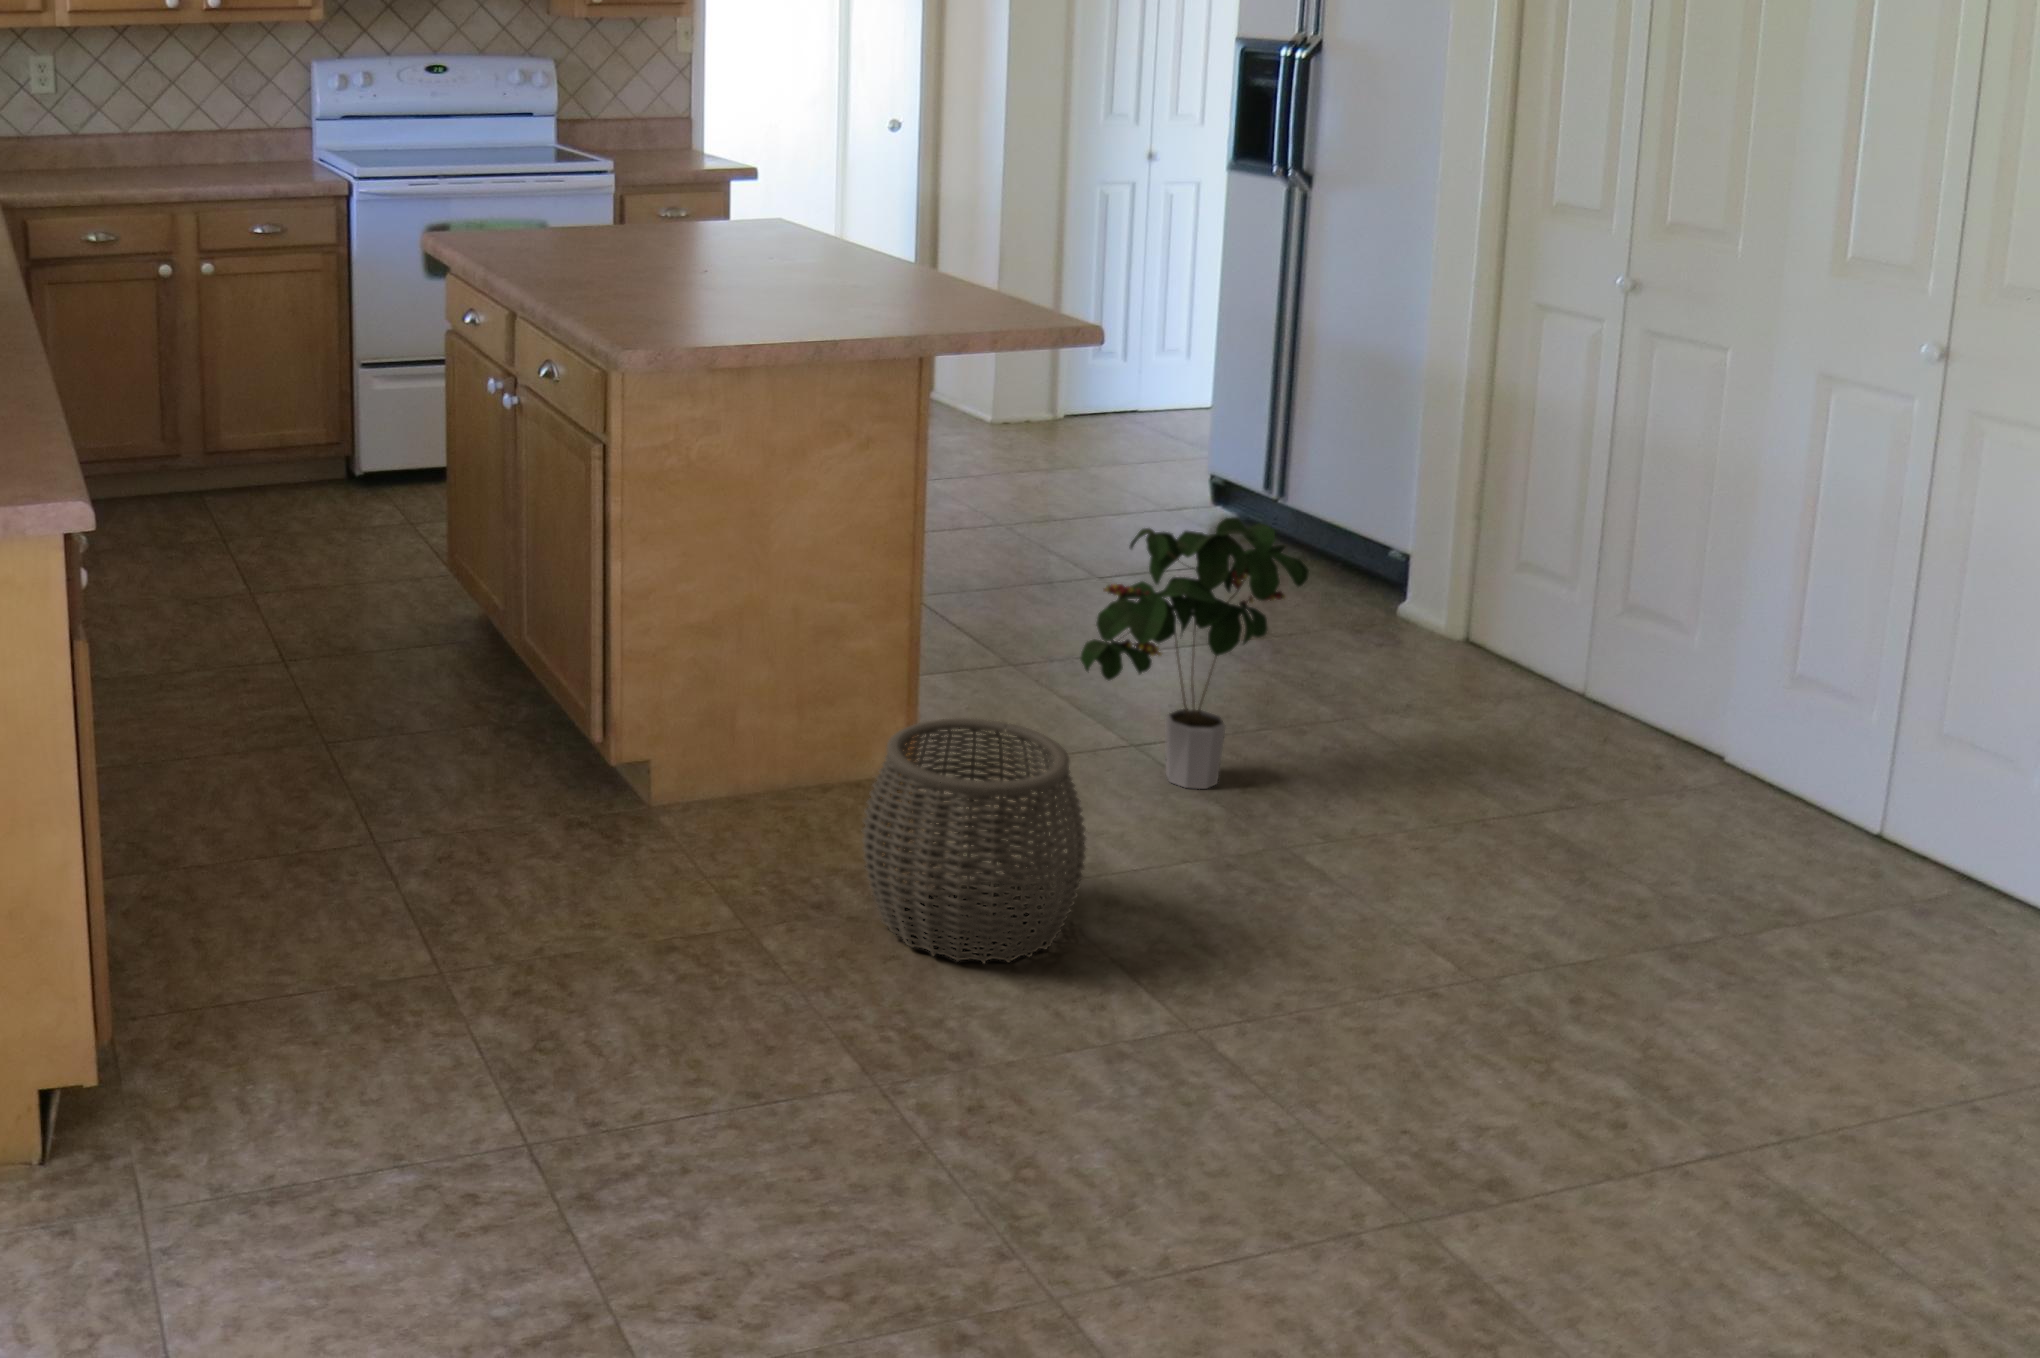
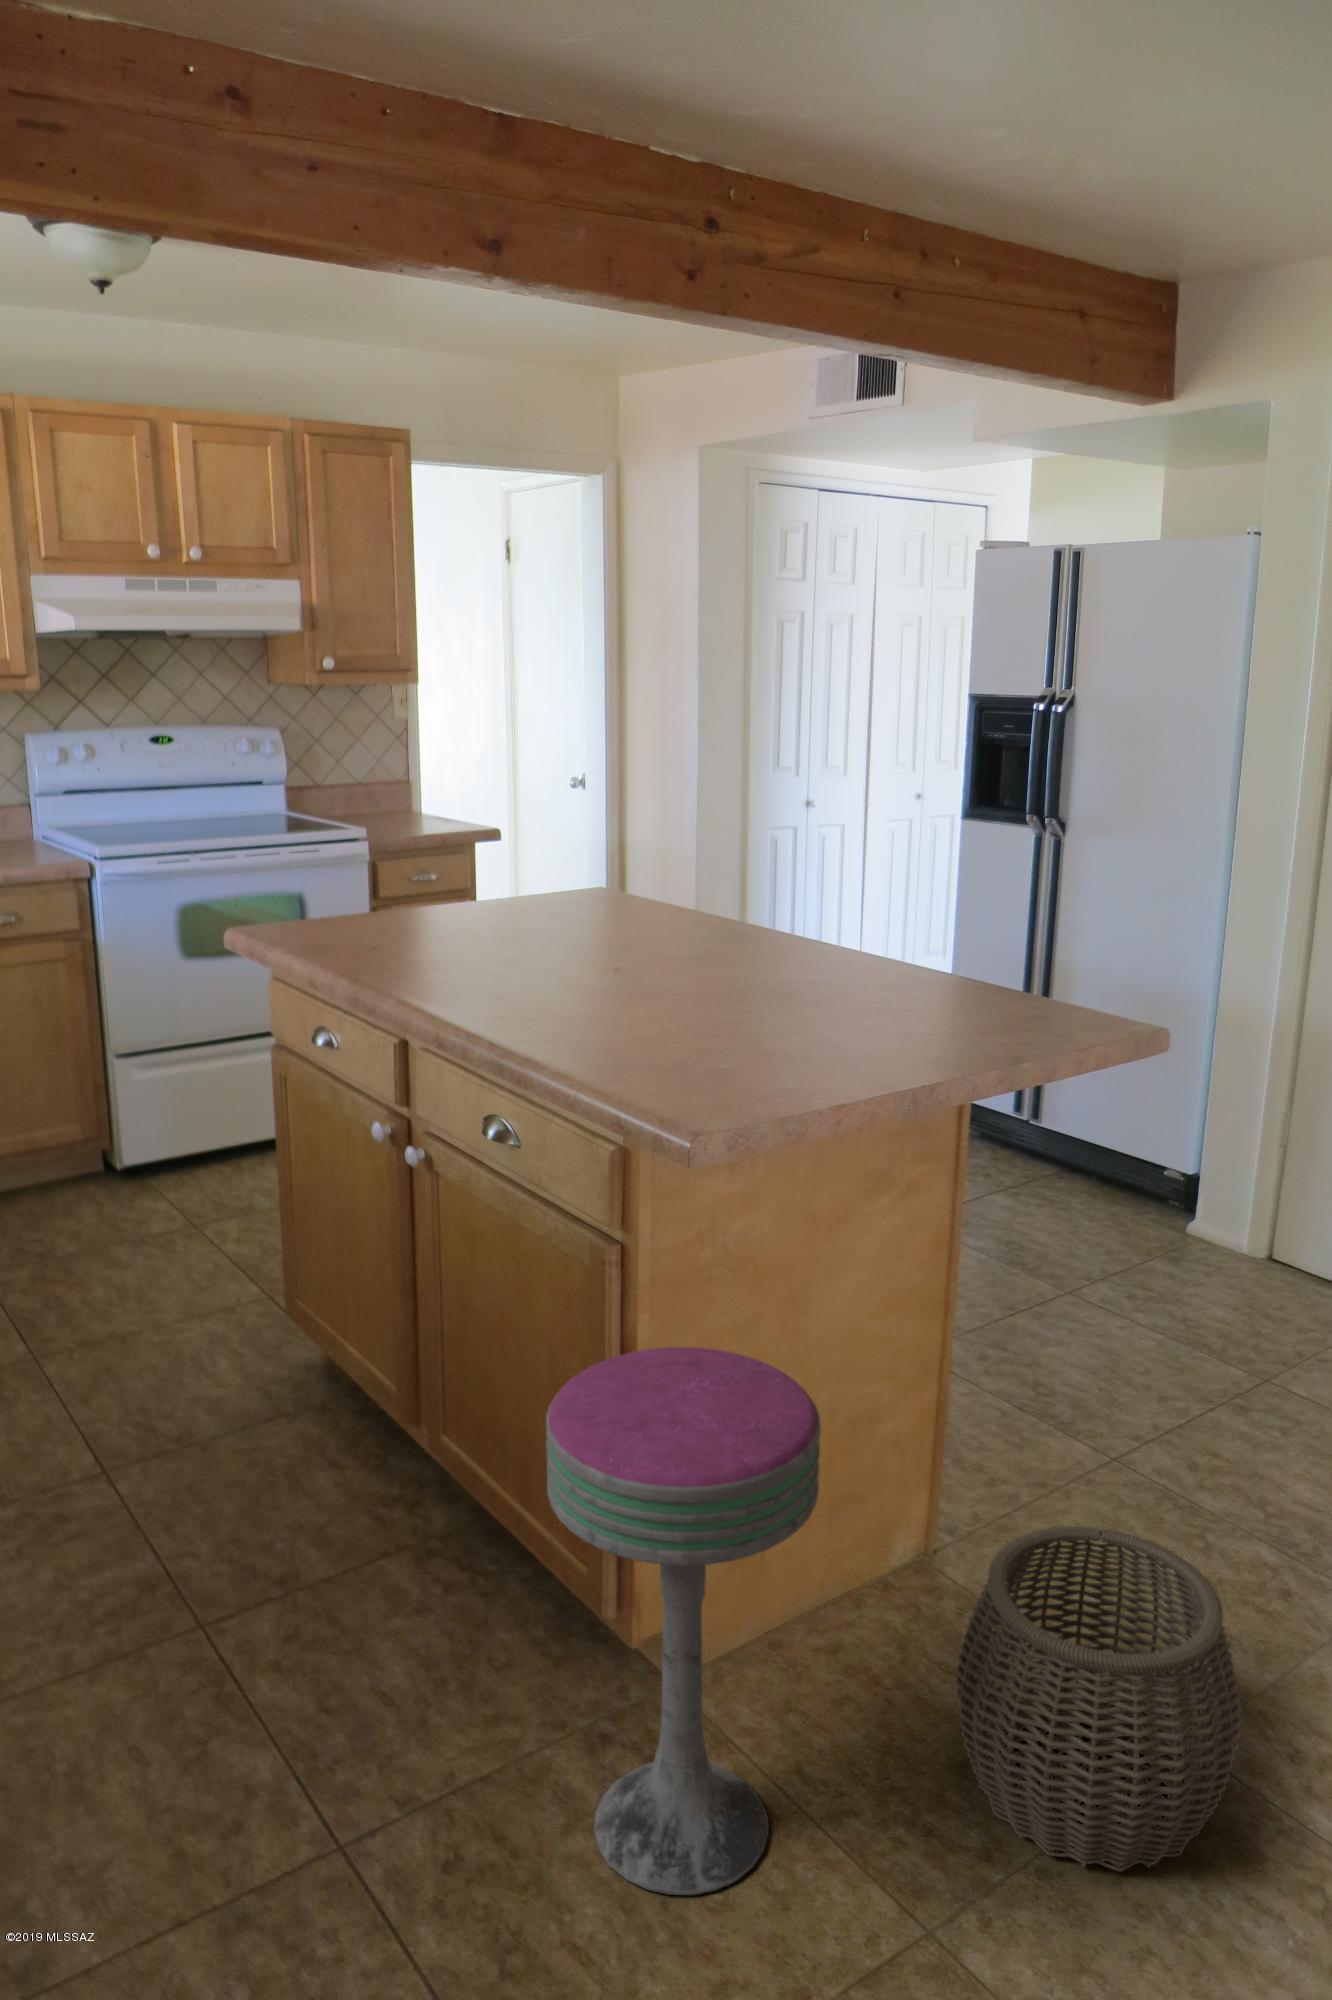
potted plant: present [1080,518,1309,789] -> none [1065,1204,1255,1498]
bar stool: none [545,529,746,925] -> present [546,1347,821,1895]

